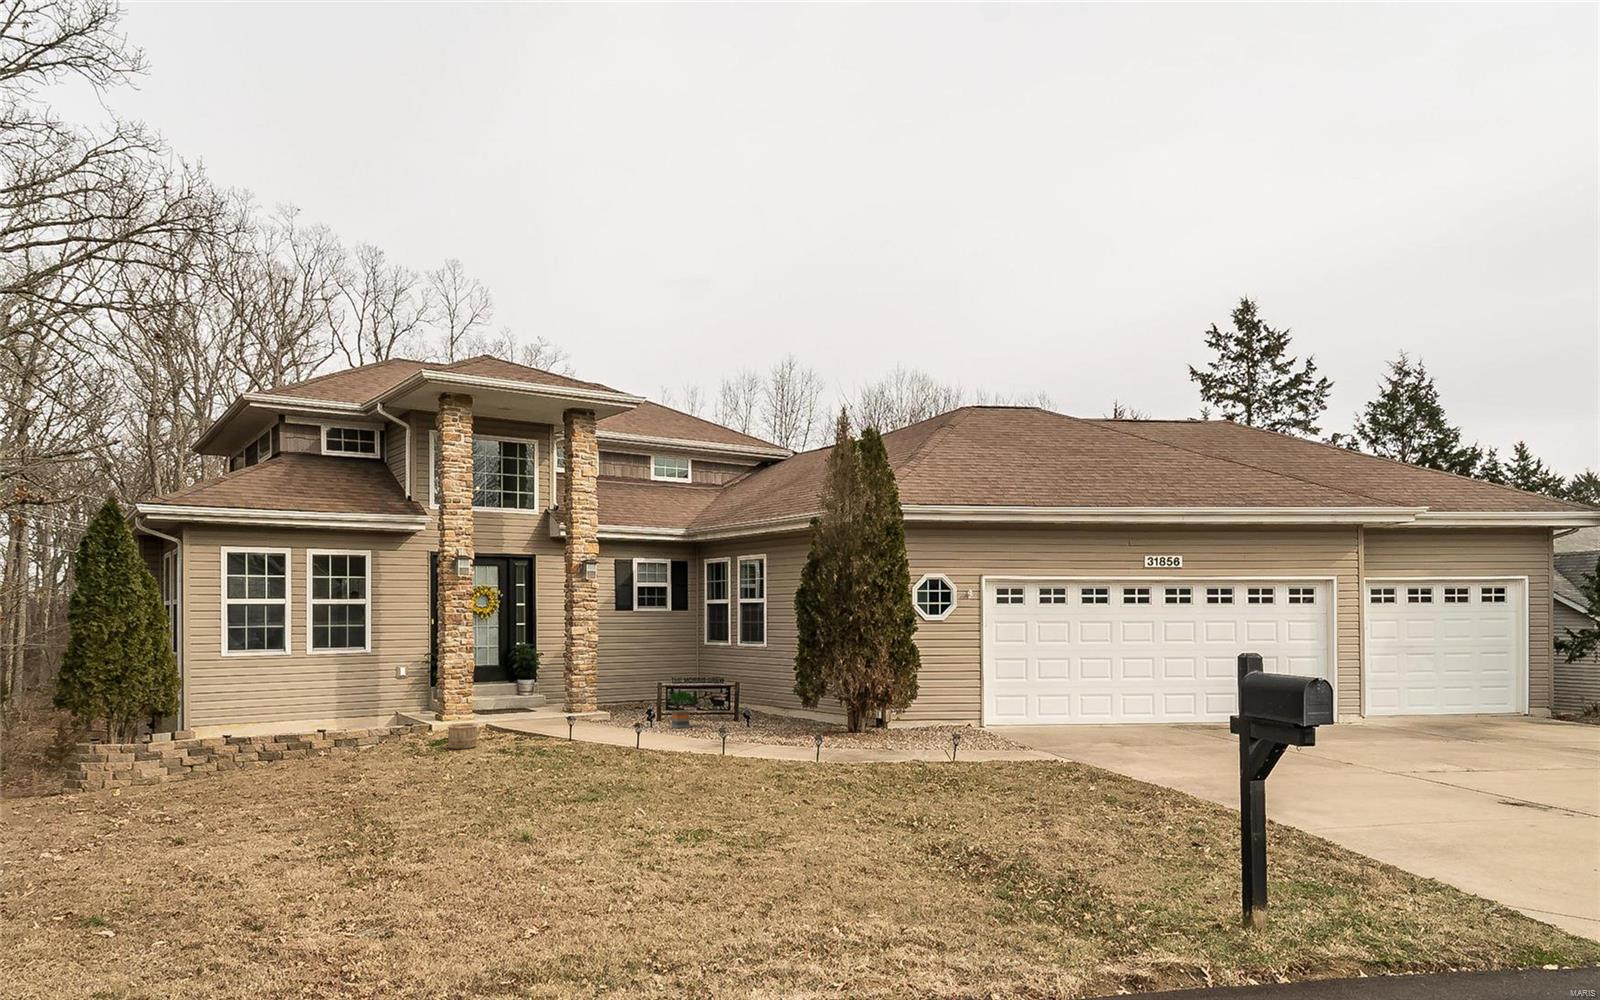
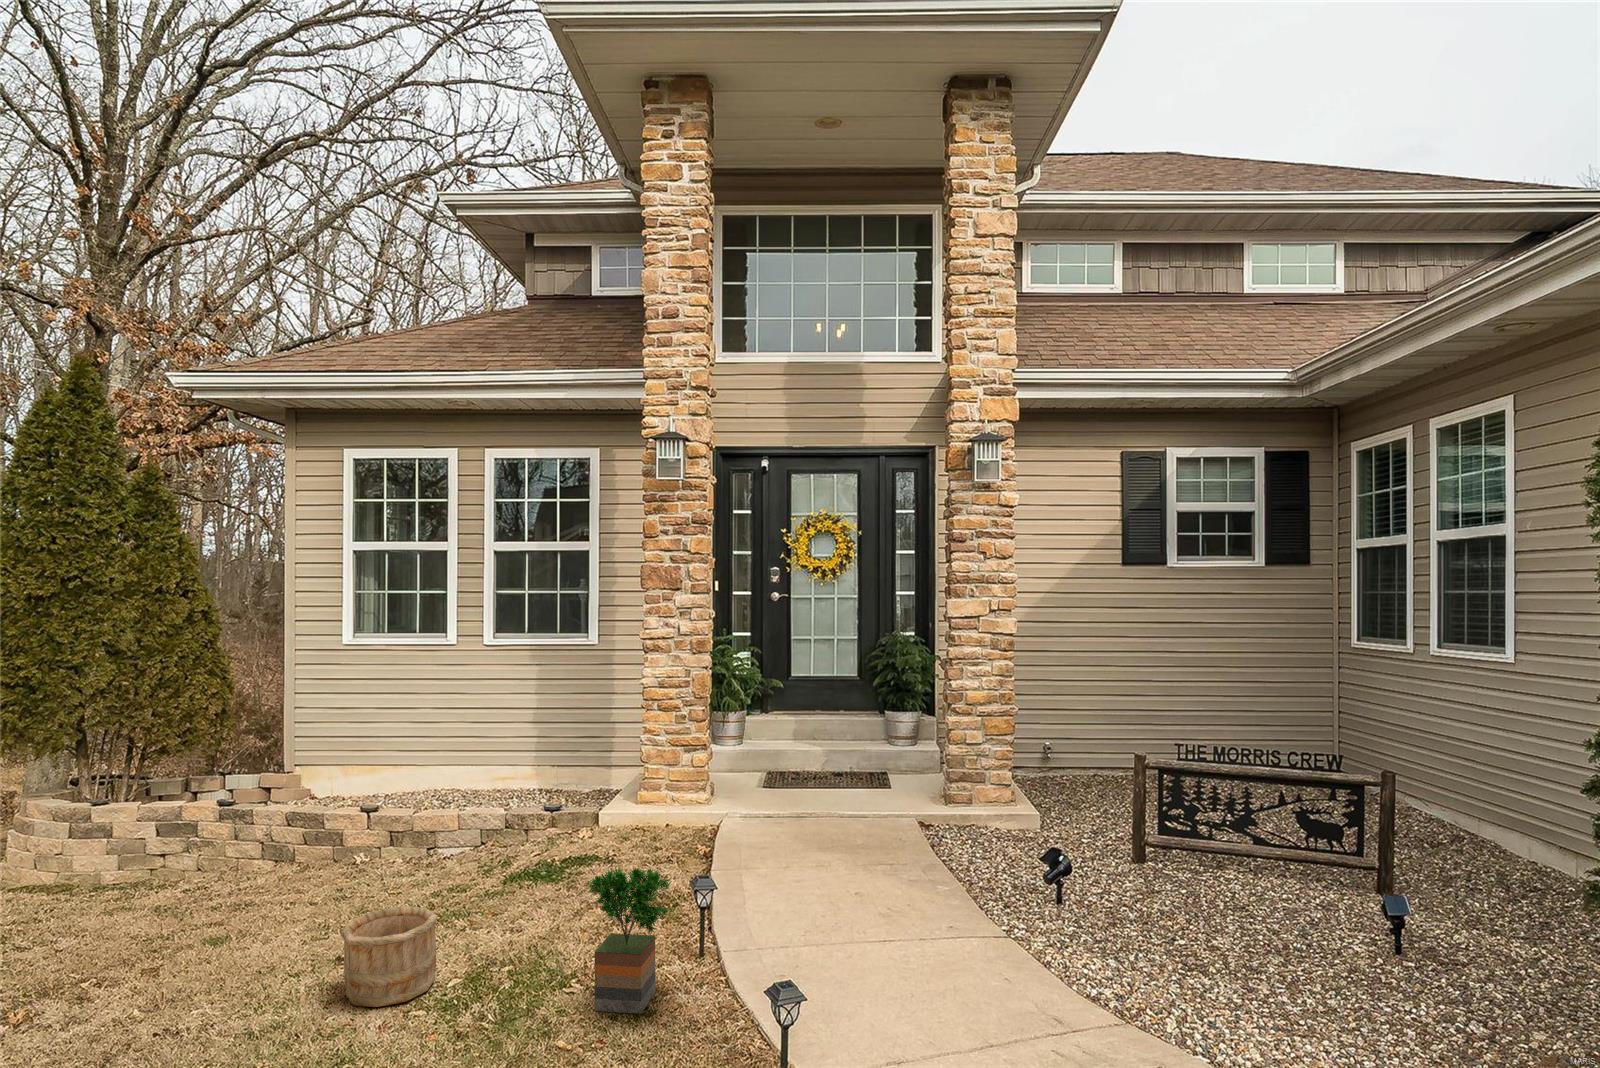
potted tree: present [670,692,694,729] -> present [588,867,671,1014]

